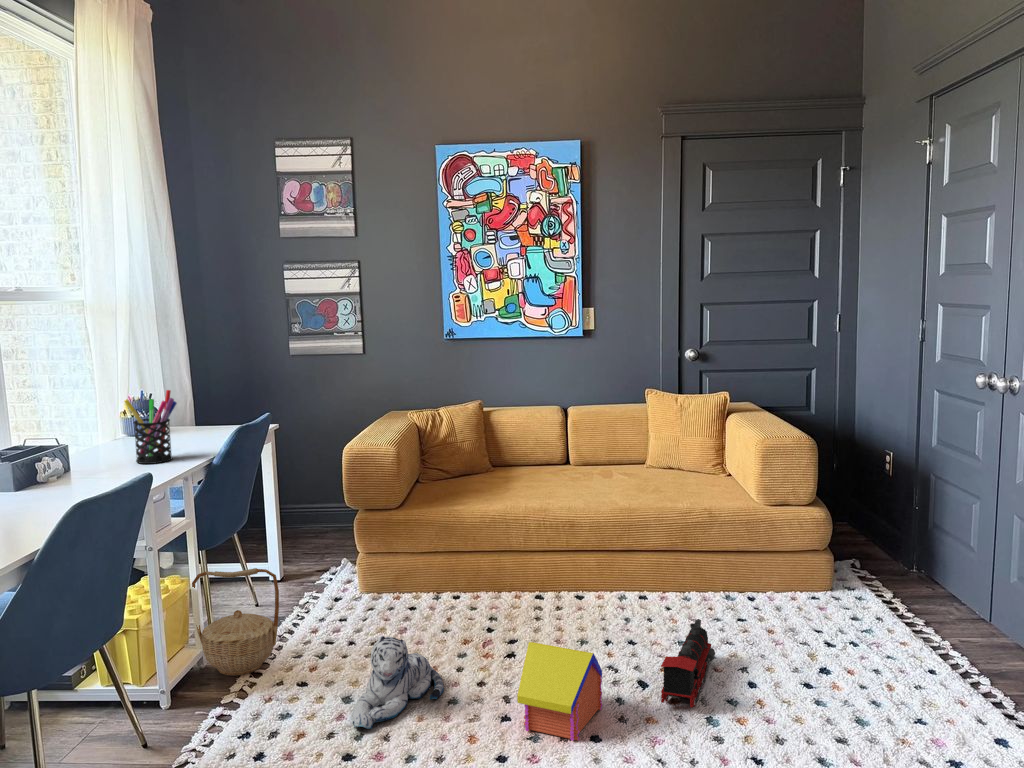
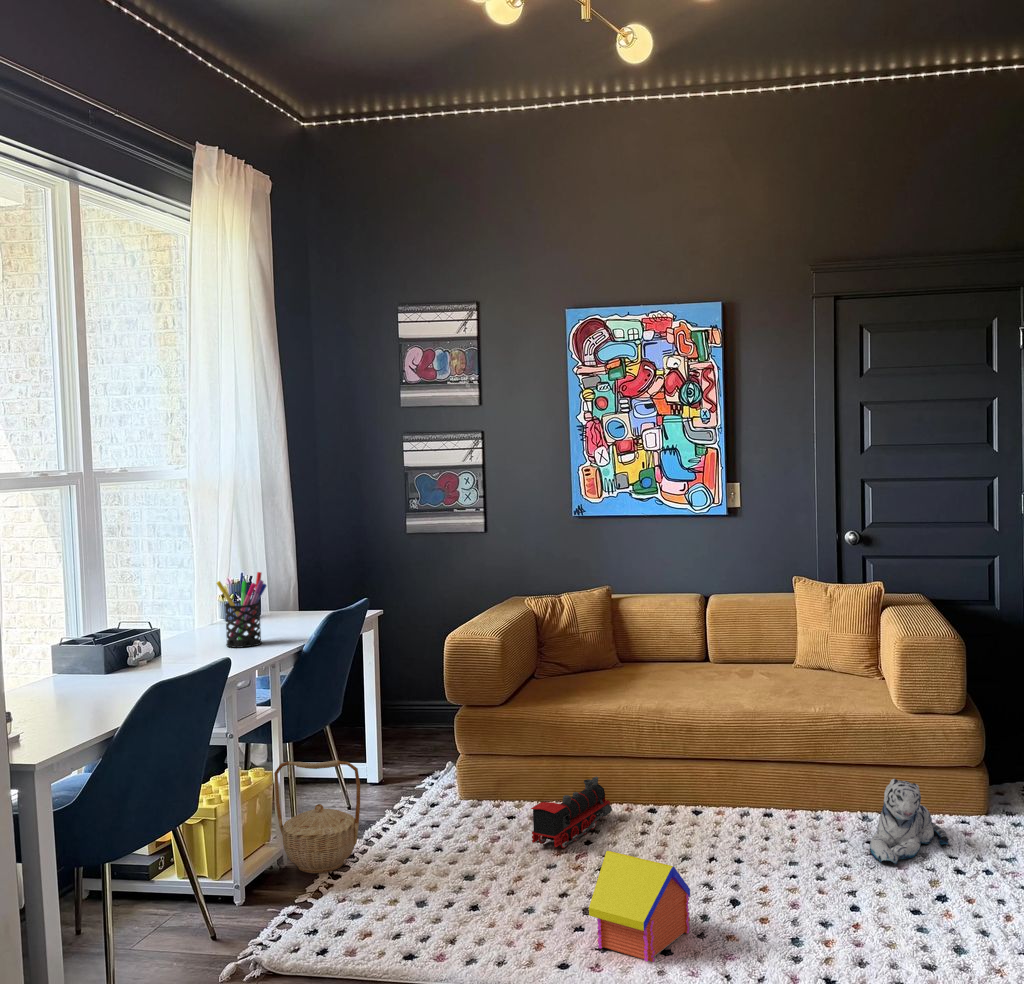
toy train: present [661,619,715,707] -> present [531,777,612,848]
plush toy: present [352,636,444,729] -> present [870,779,949,864]

